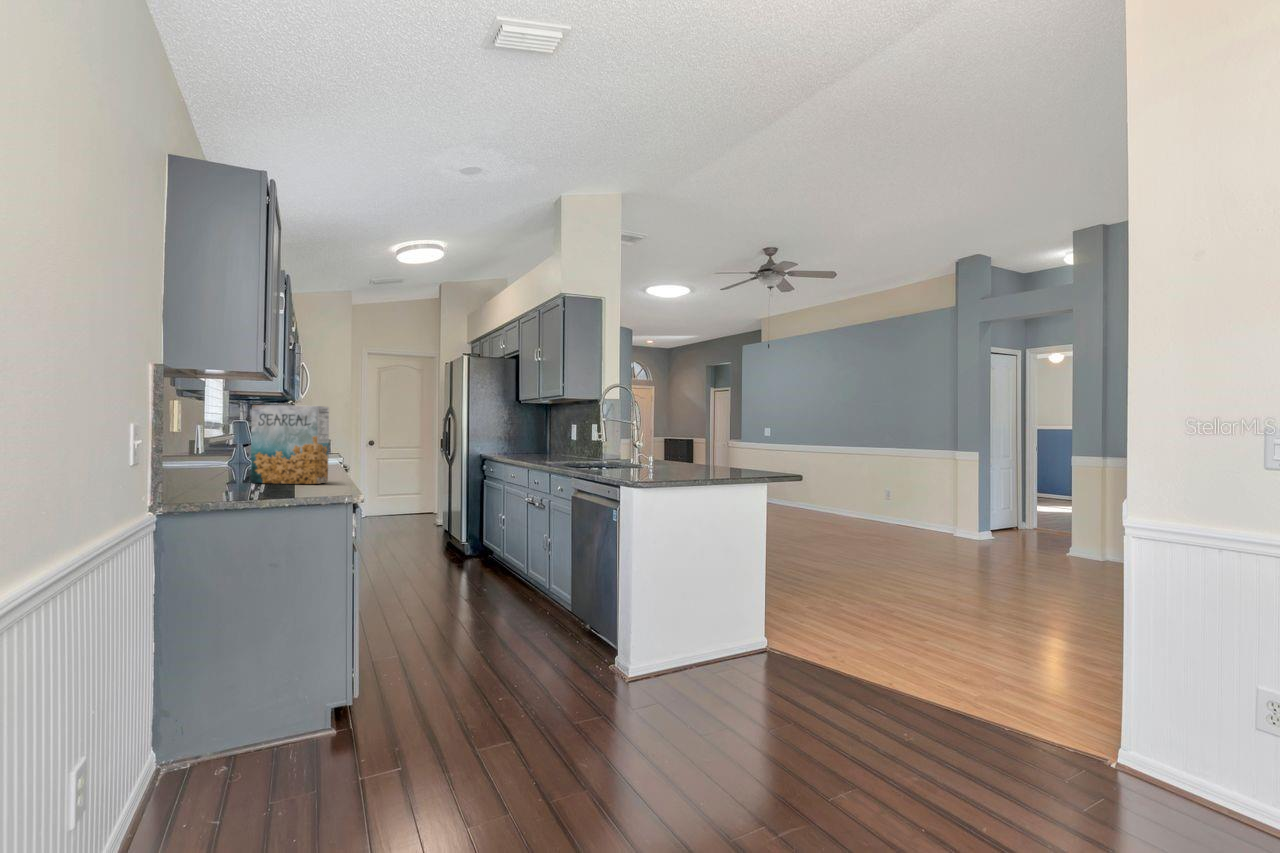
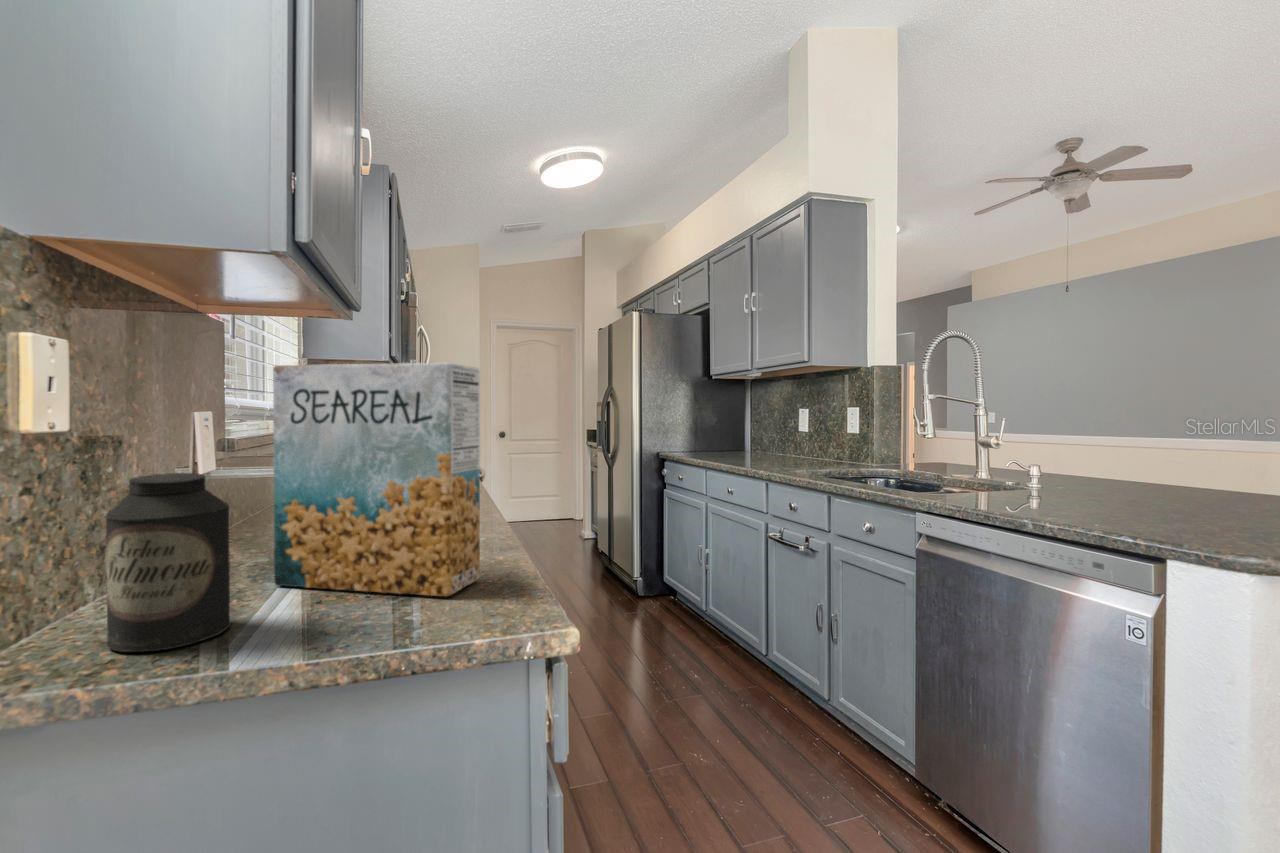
canister: none [210,440,245,488] -> present [106,473,231,652]

